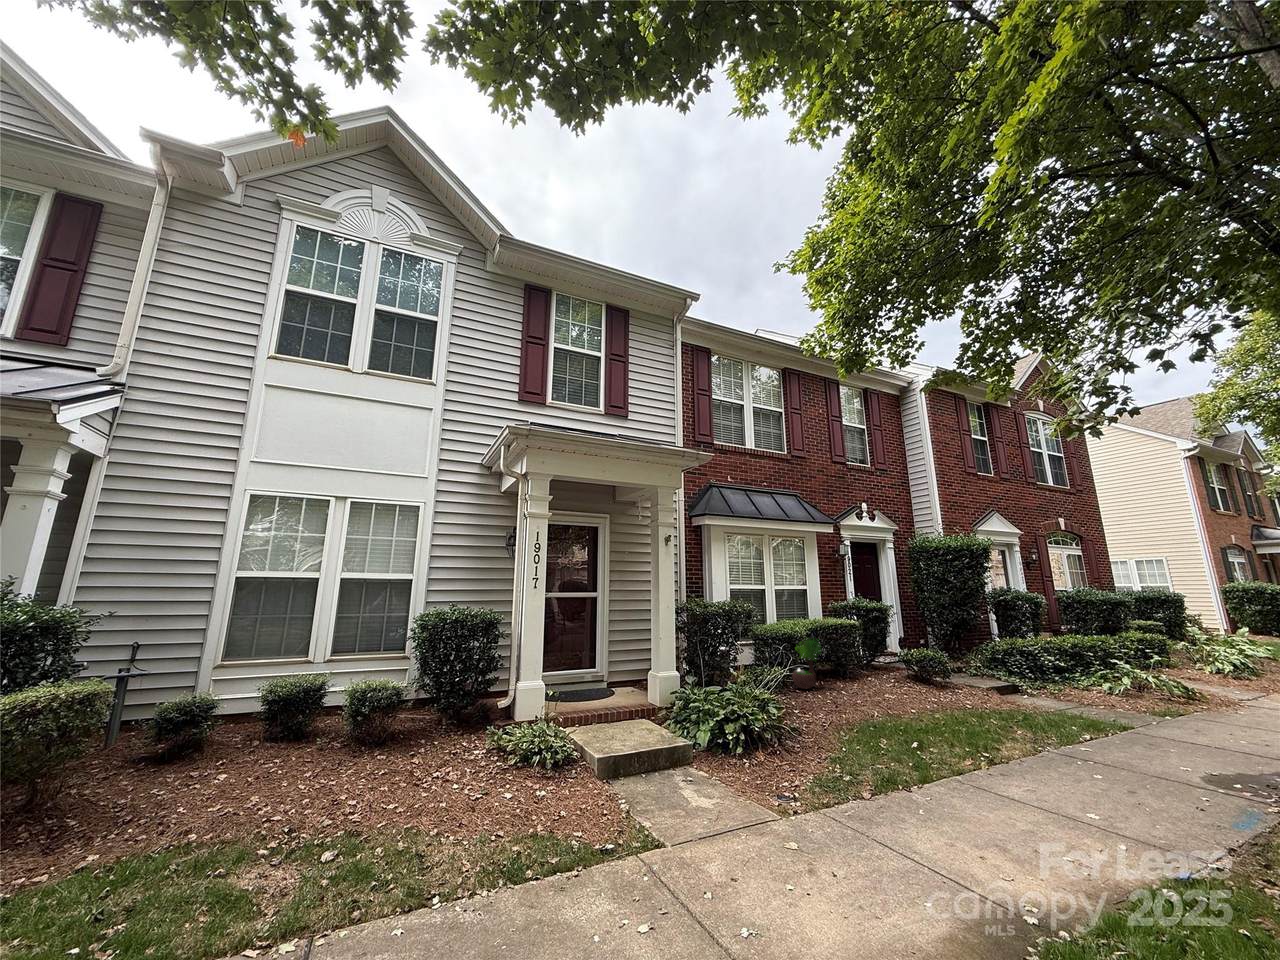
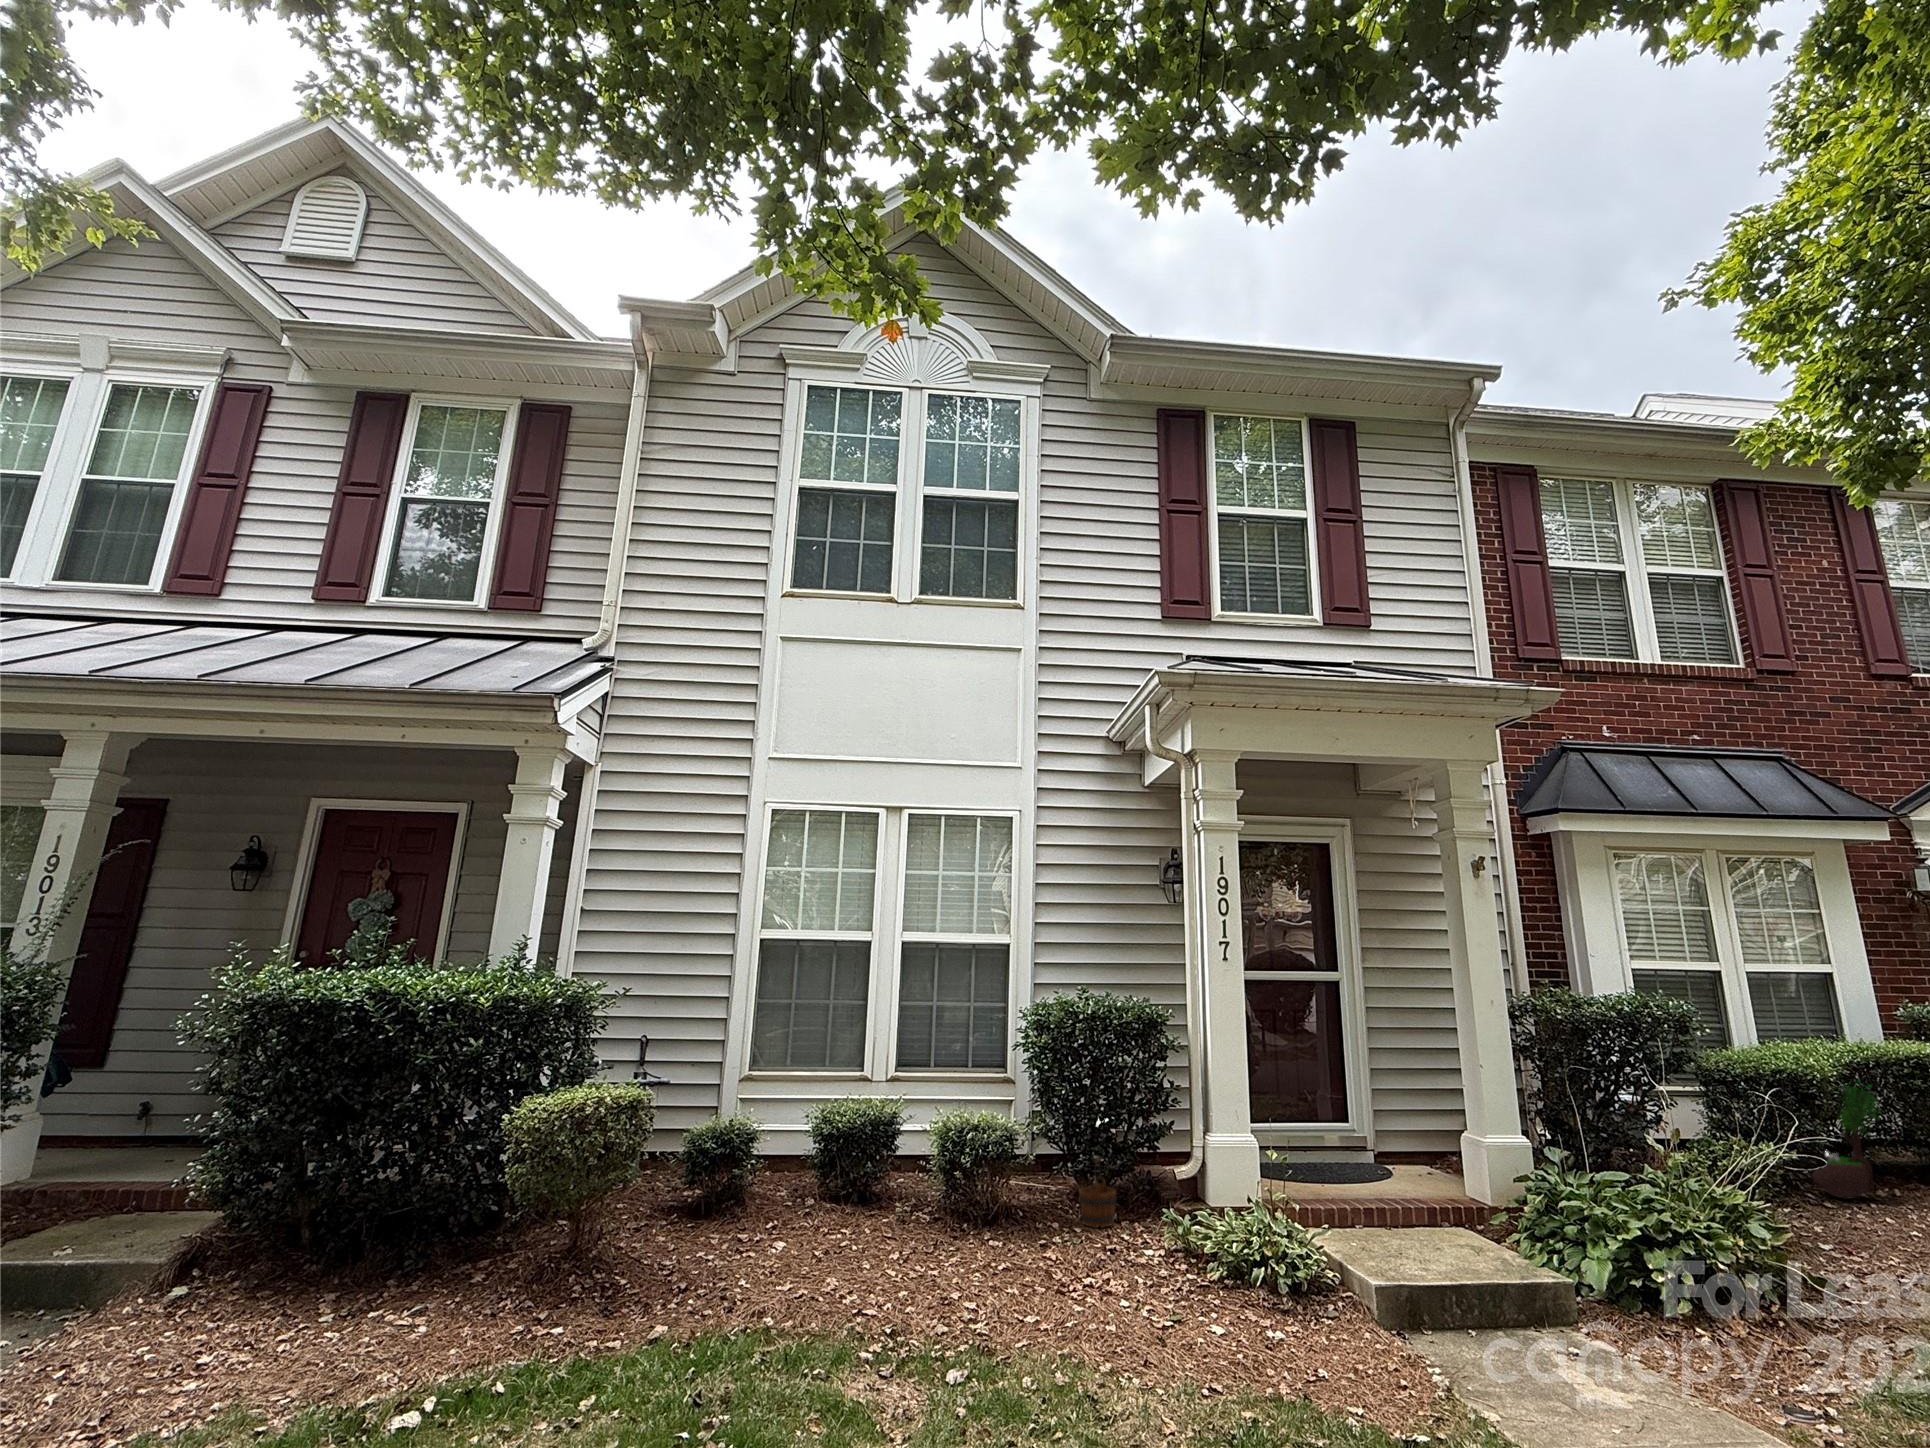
wooden bucket: none [439,699,461,740] -> present [1079,1157,1116,1228]

